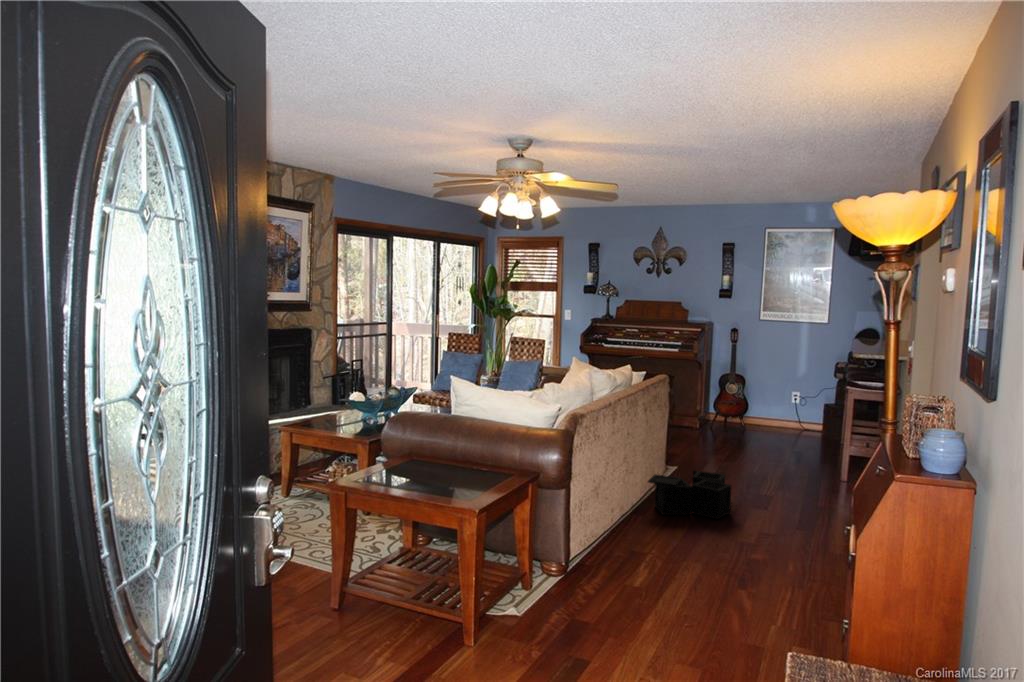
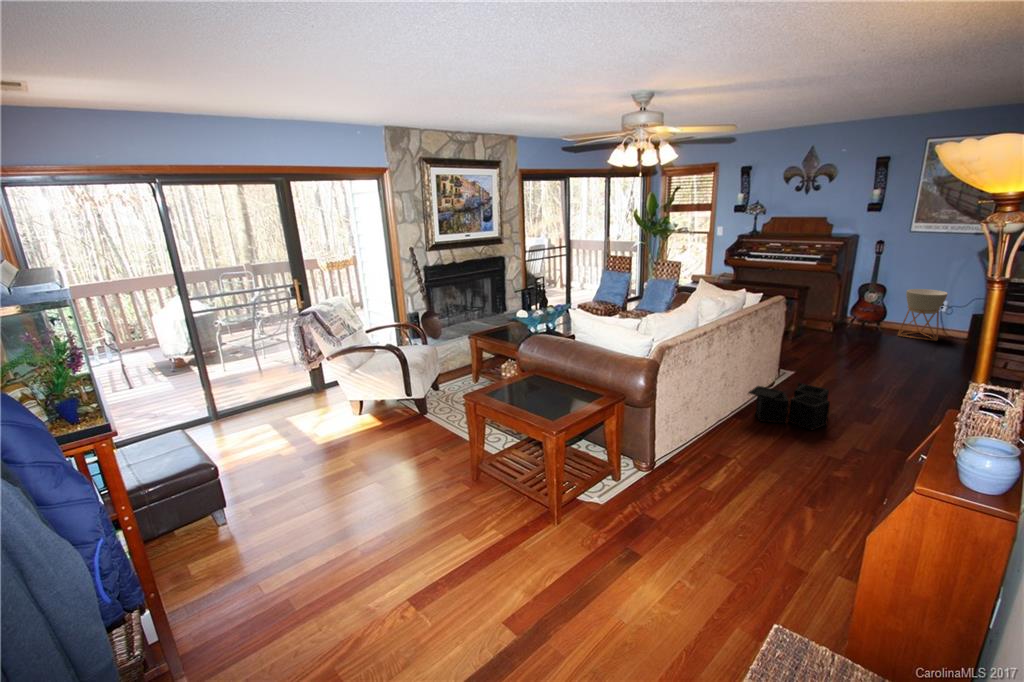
planter: none [760,380,799,434] -> present [898,289,948,341]

